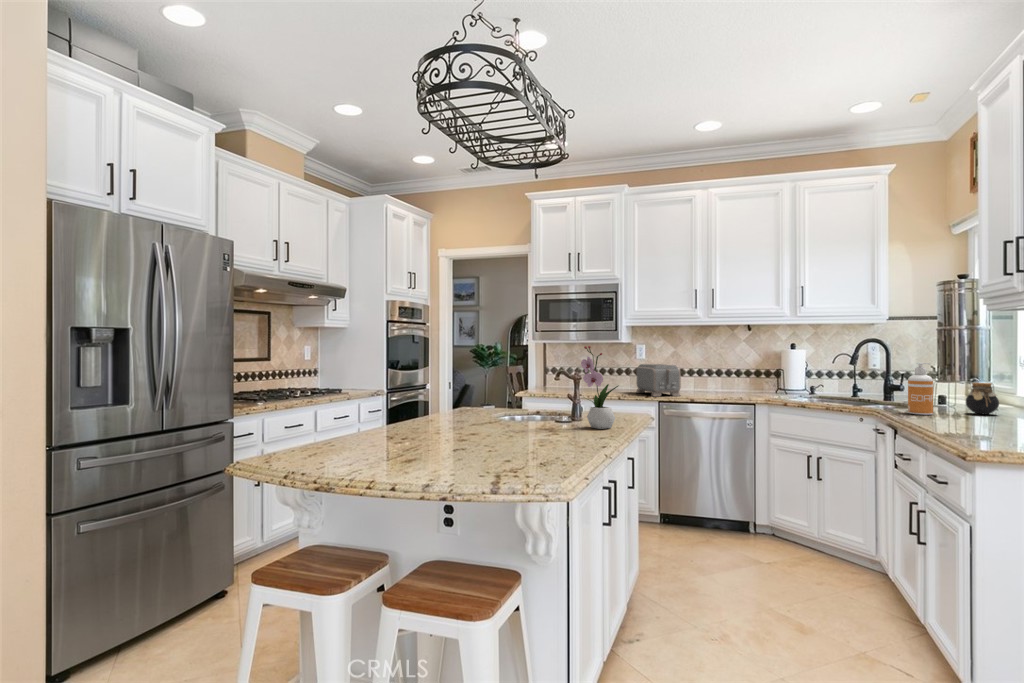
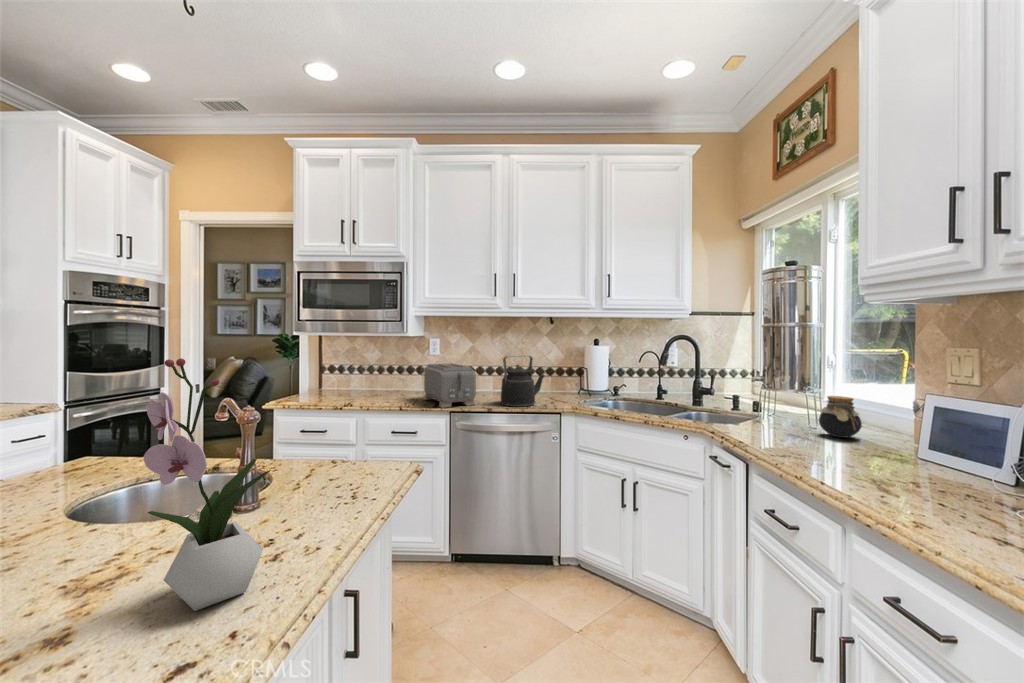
kettle: none [701,357,741,397] -> present [501,356,545,407]
soap dispenser: present [908,363,933,415] -> none [762,372,796,444]

